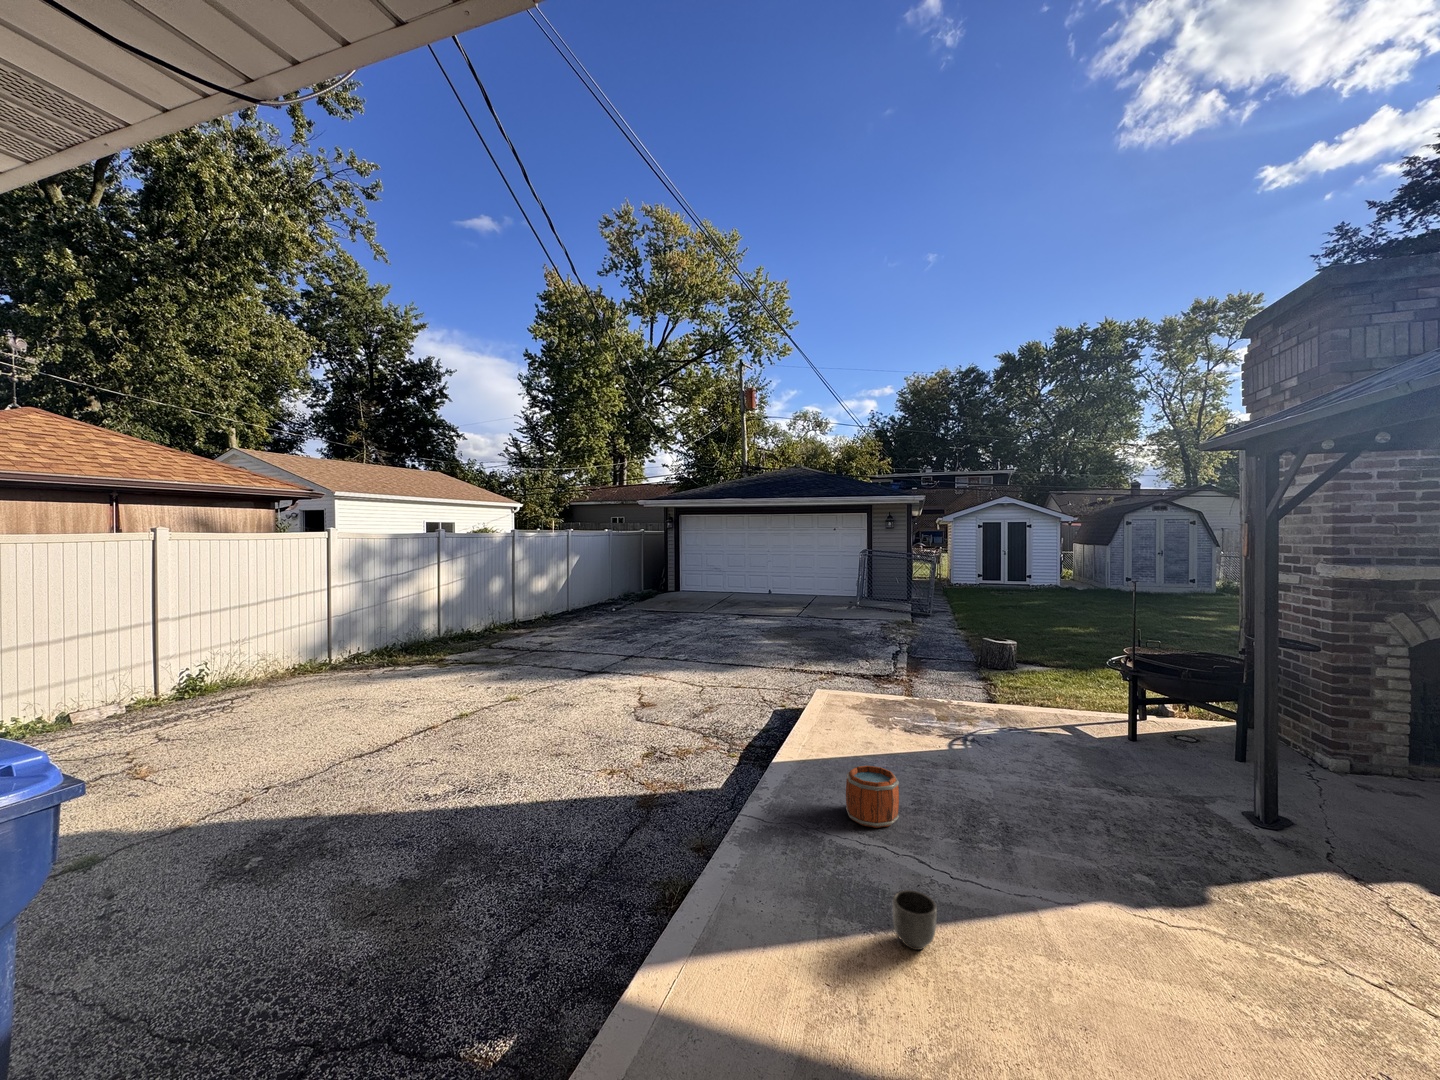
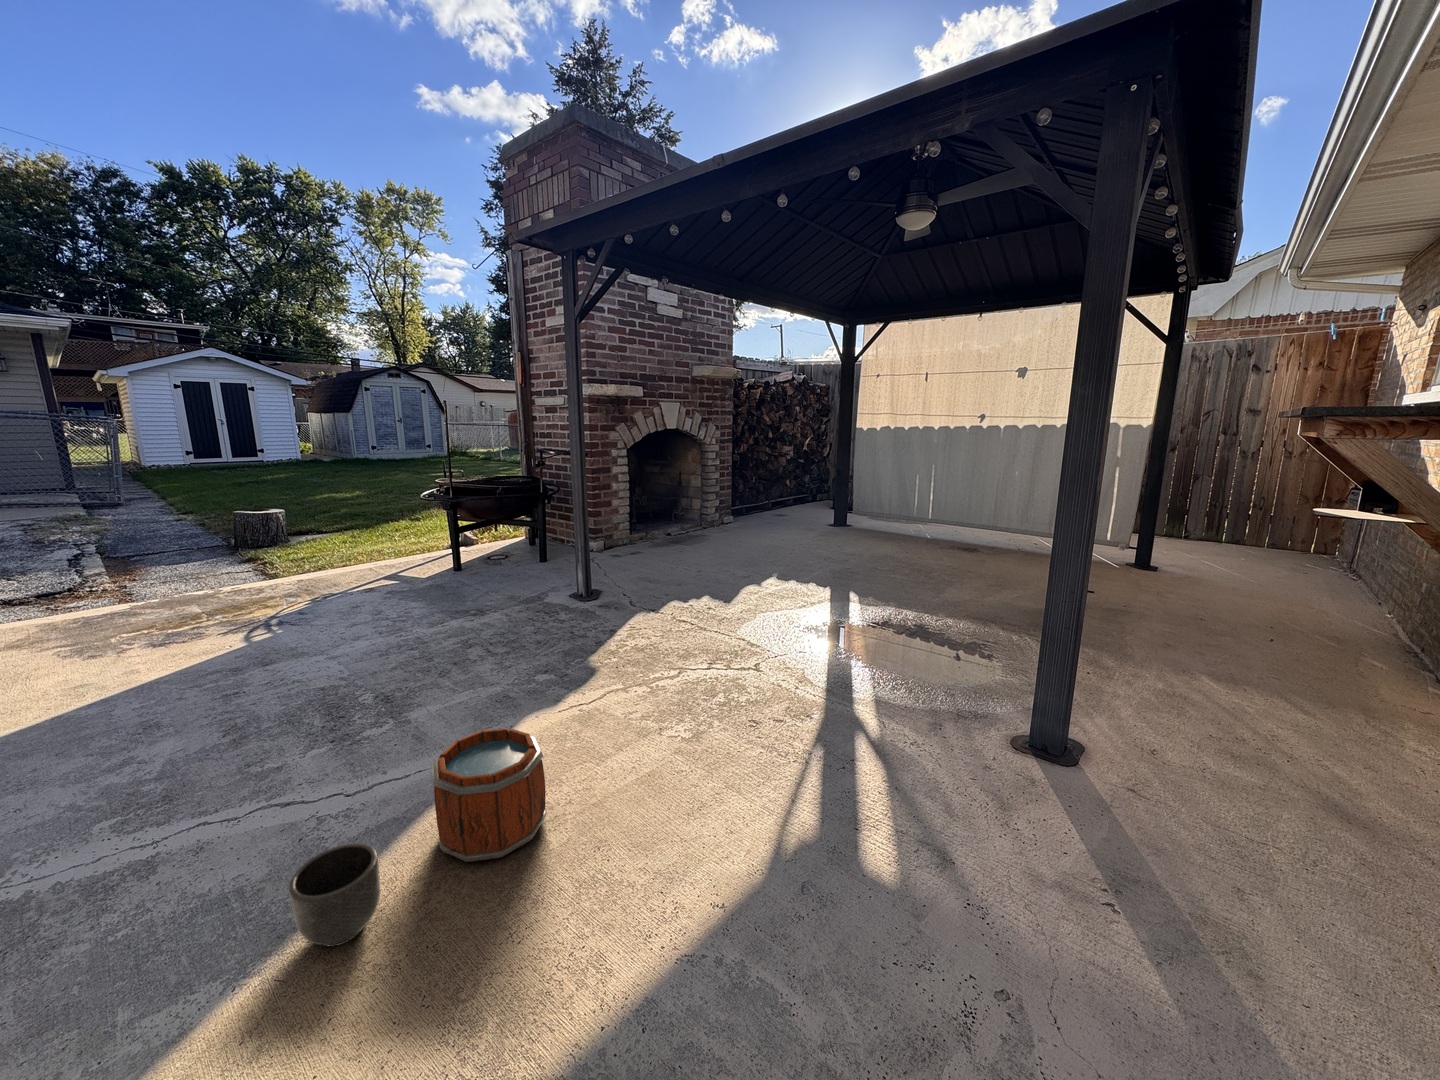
bucket: present [846,766,899,828] -> present [432,728,547,862]

